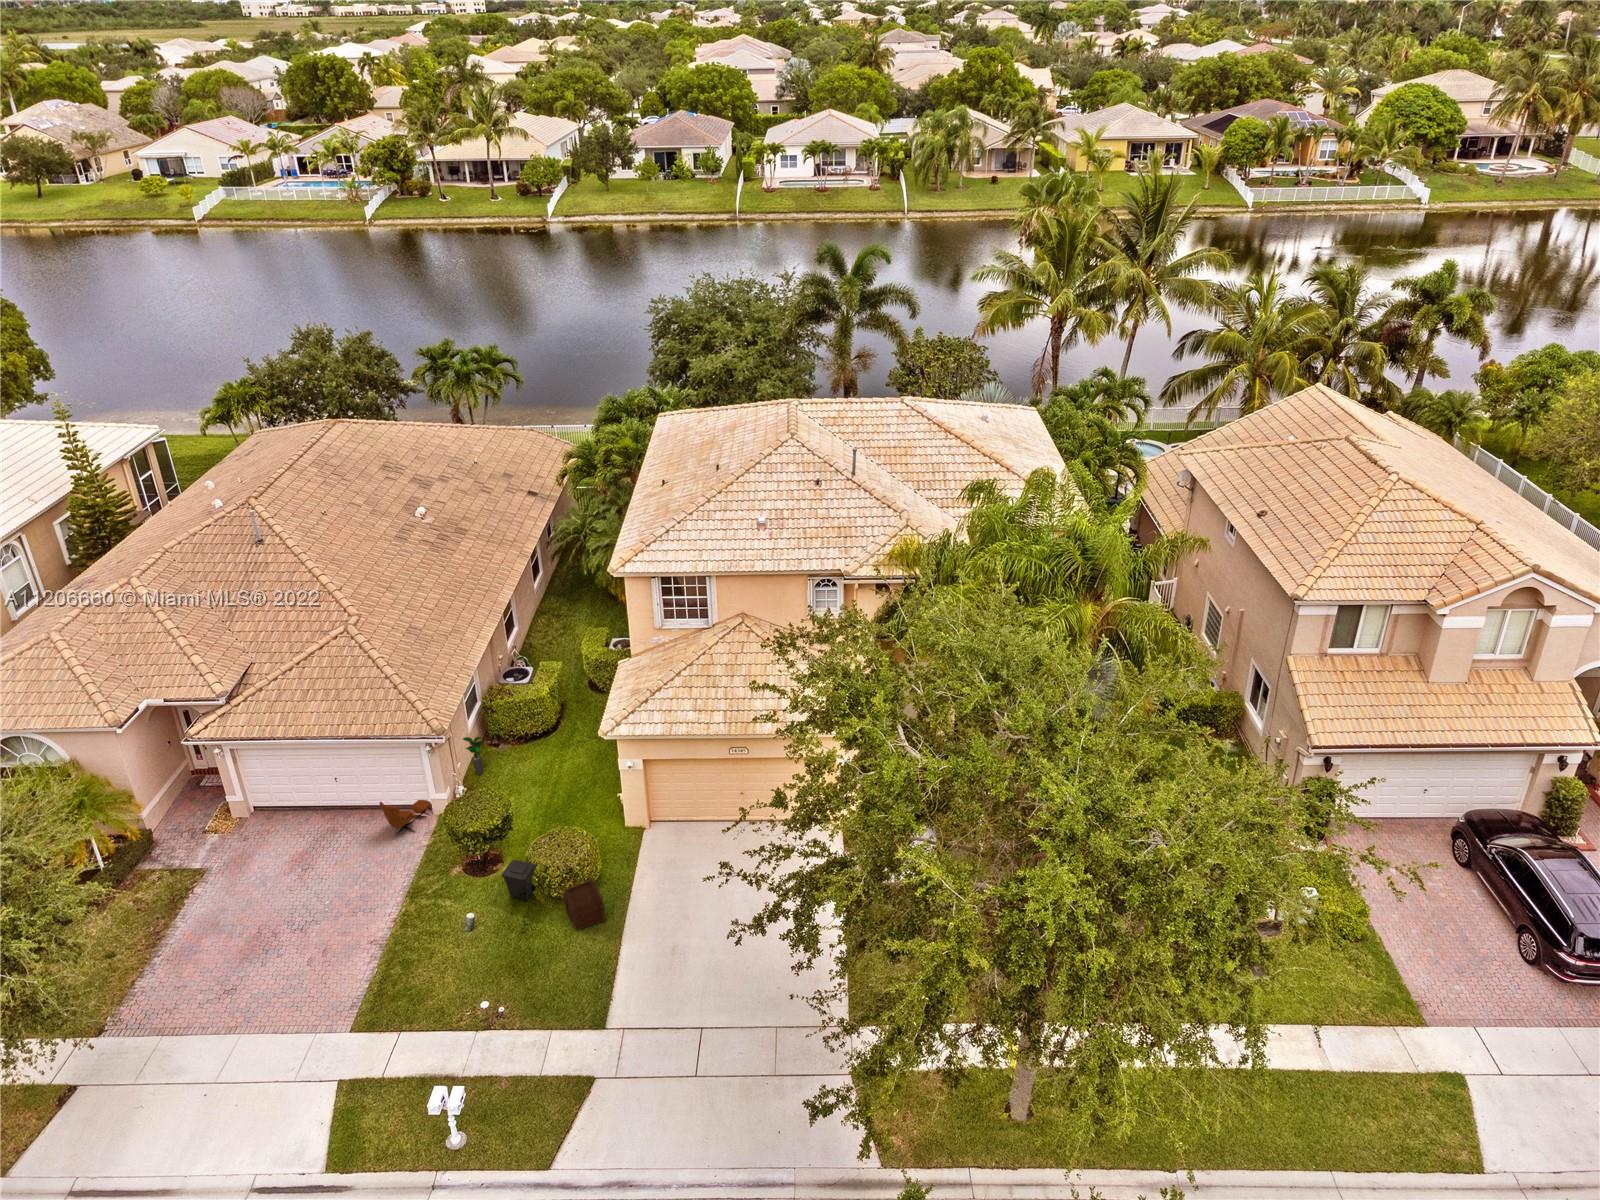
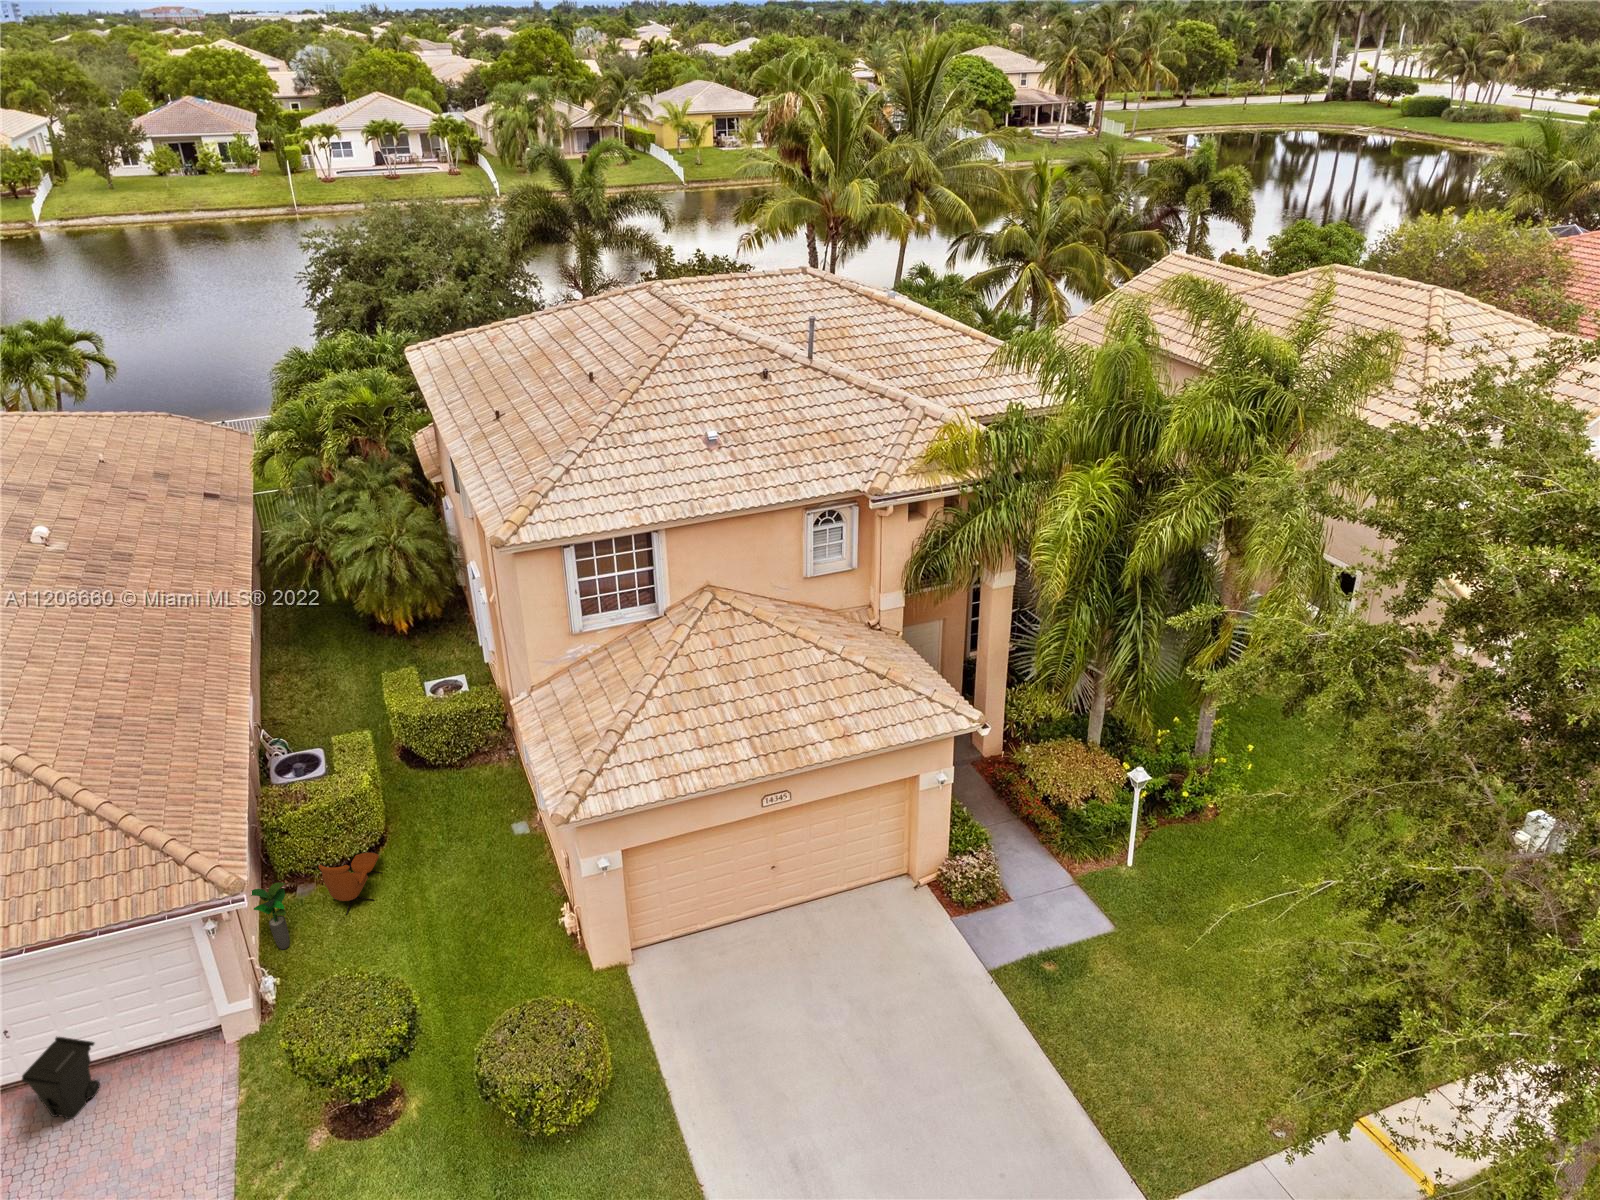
lounge chair: present [380,800,431,836] -> present [319,853,382,915]
trash can: present [502,860,538,902] -> present [22,1037,100,1119]
wooden crate: present [563,879,605,931] -> none [566,1076,651,1182]

